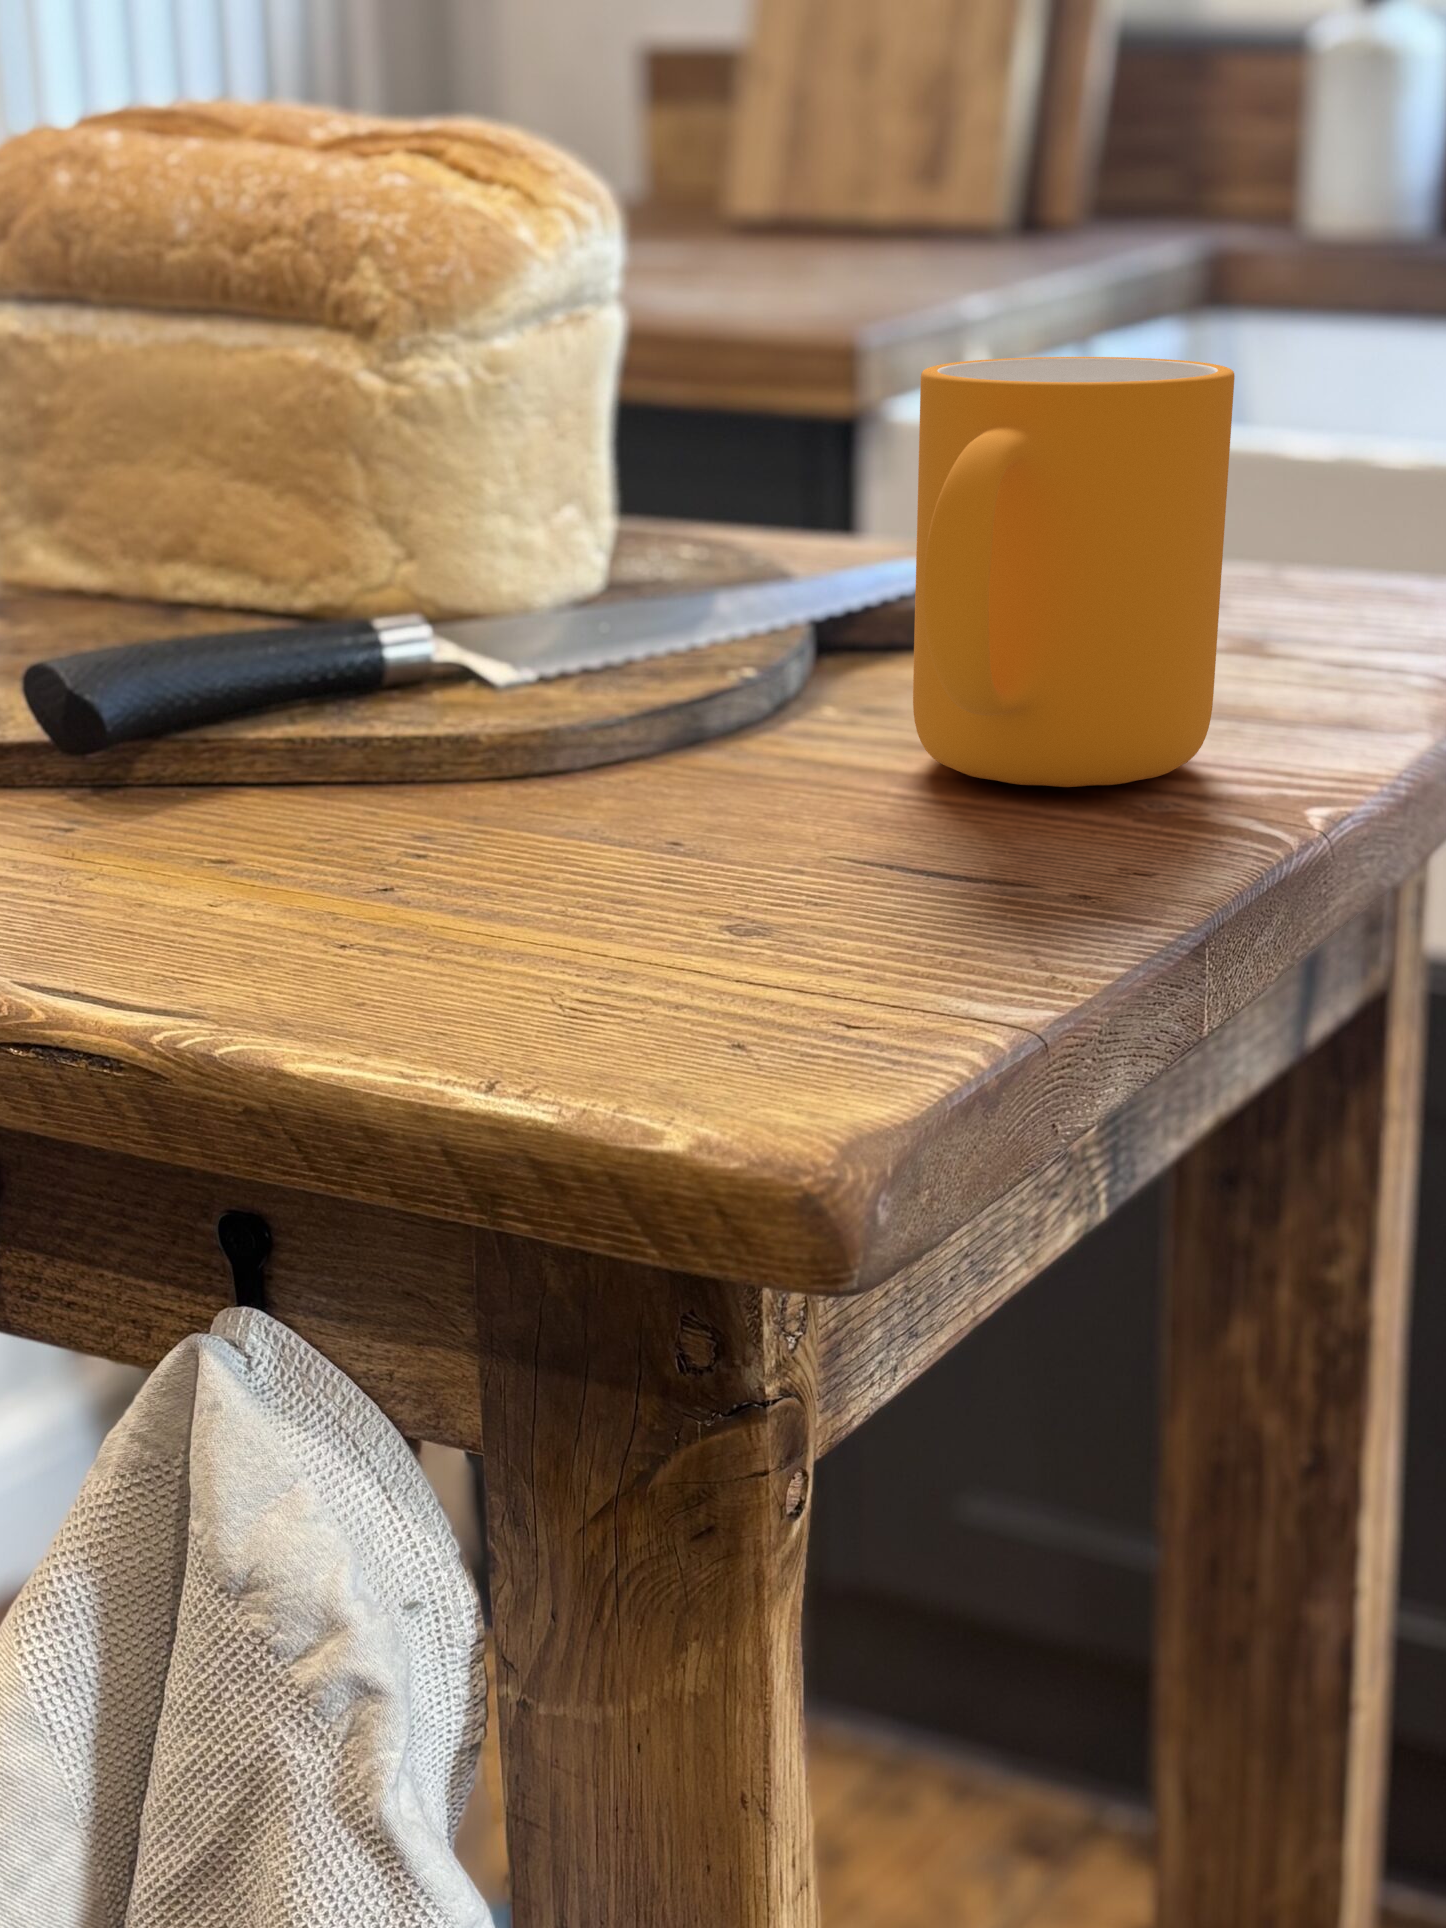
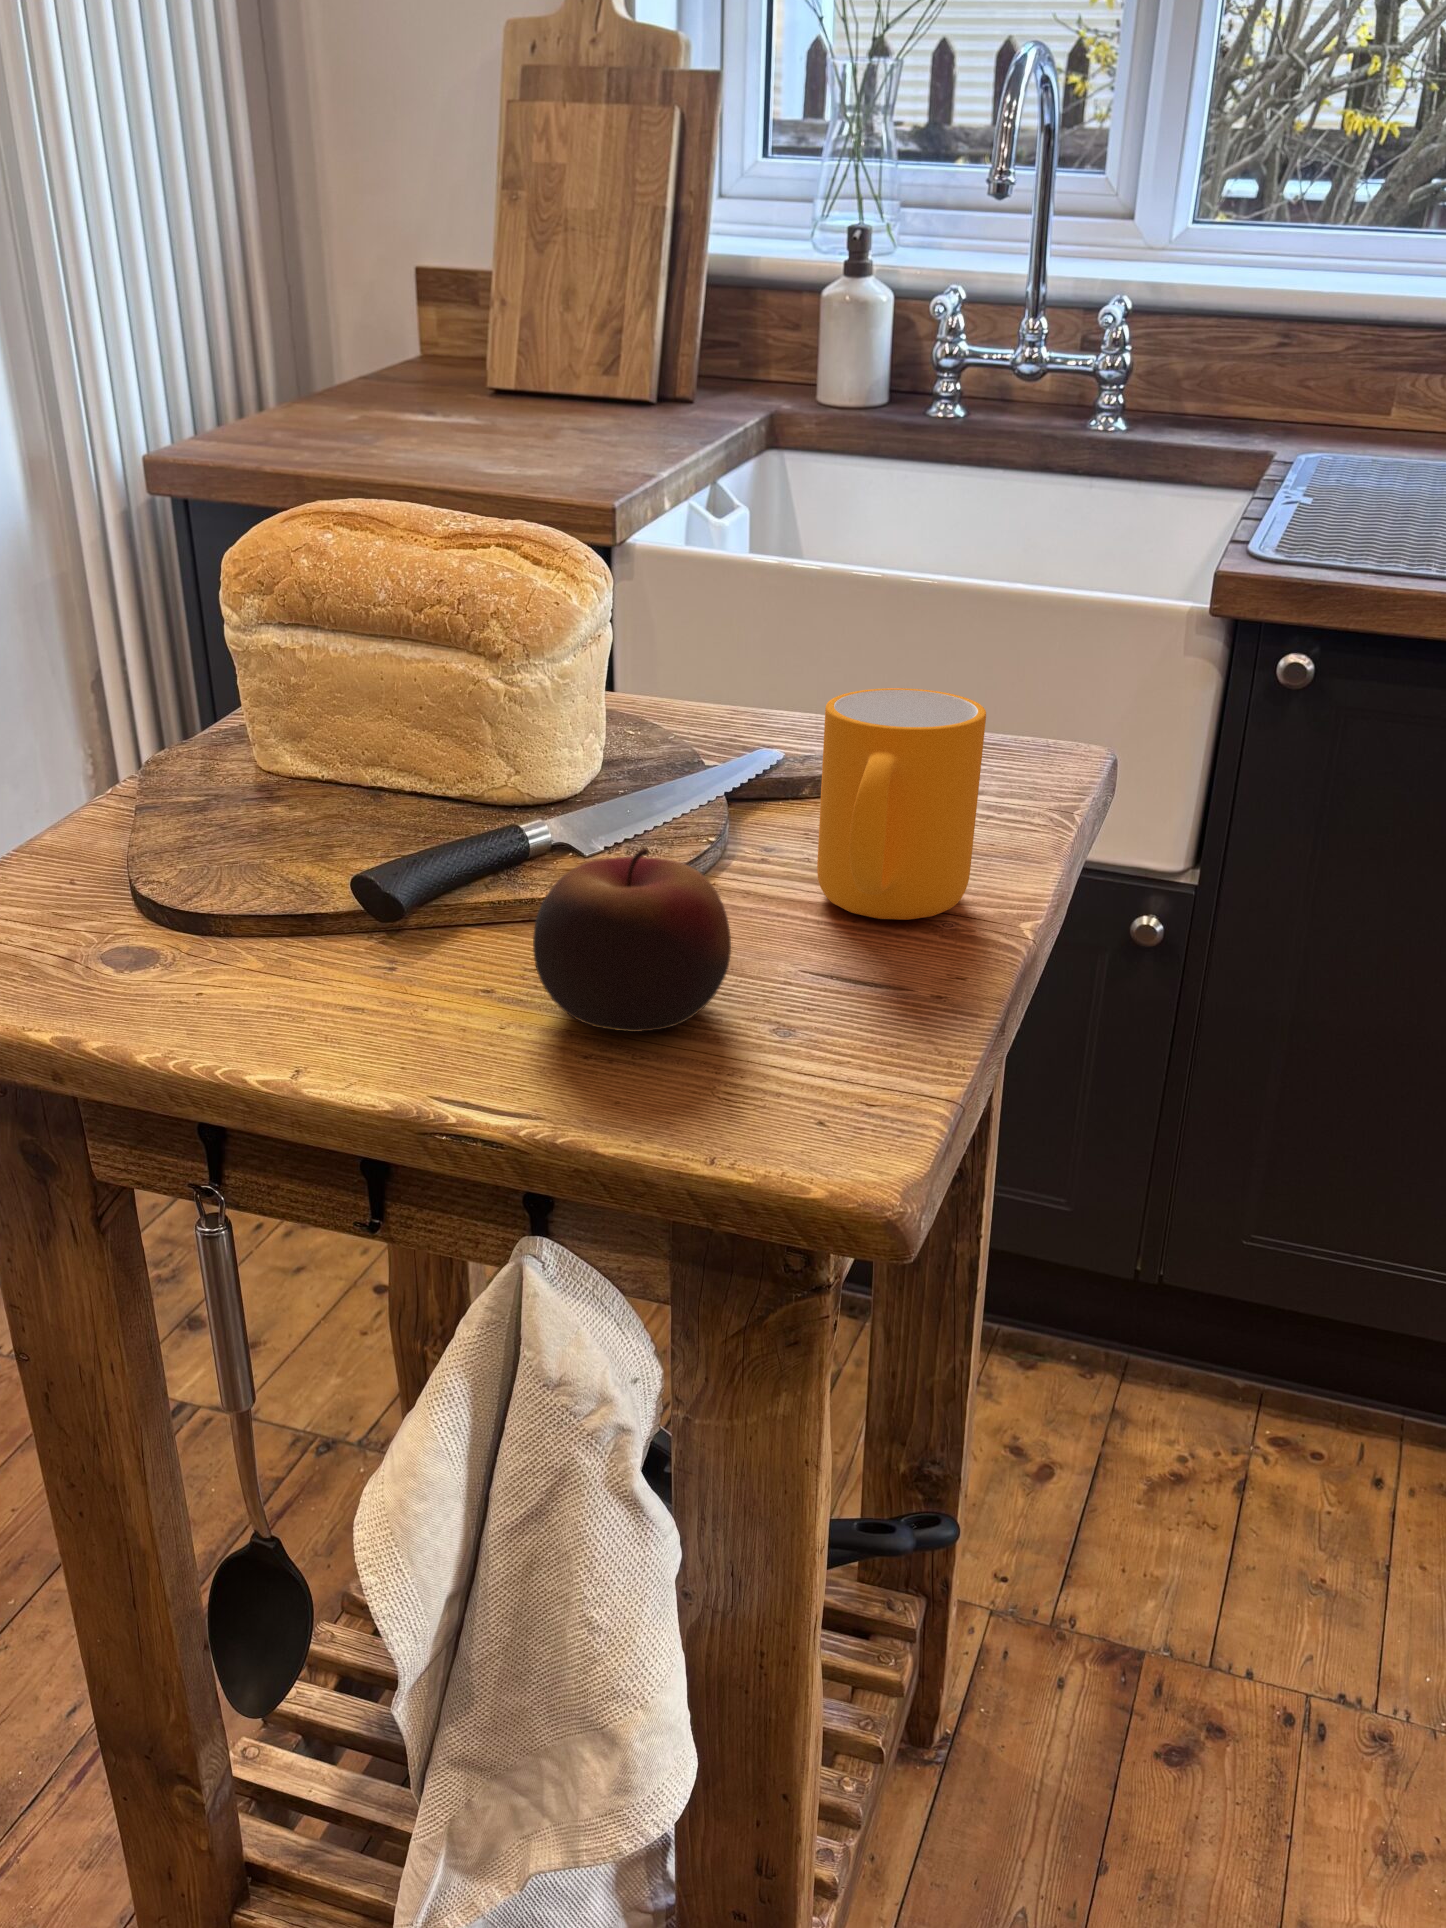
apple: none [268,553,648,908] -> present [533,848,731,1032]

